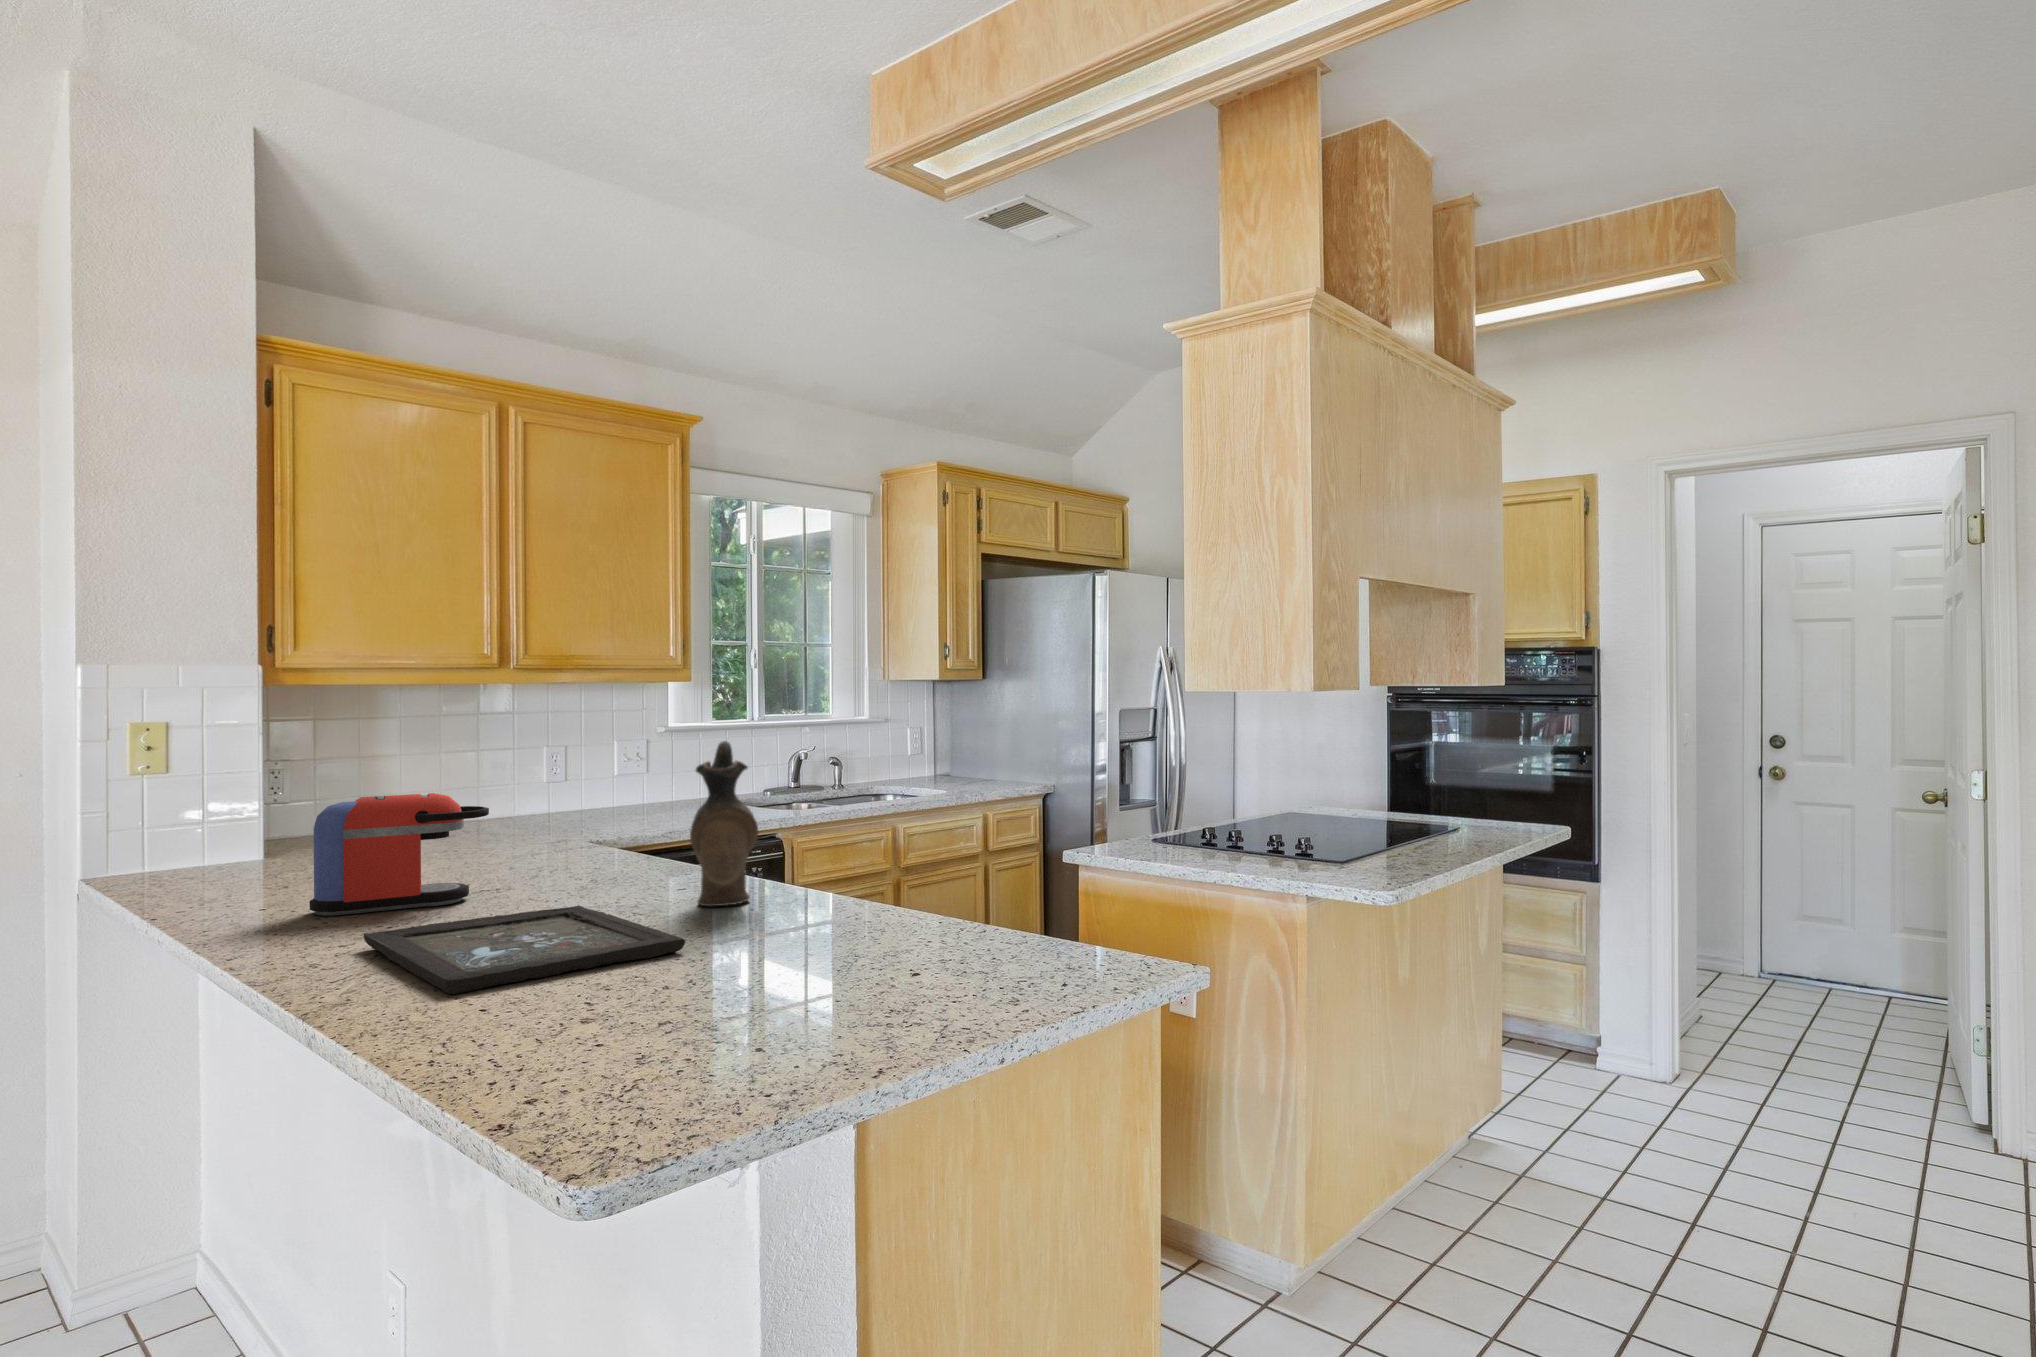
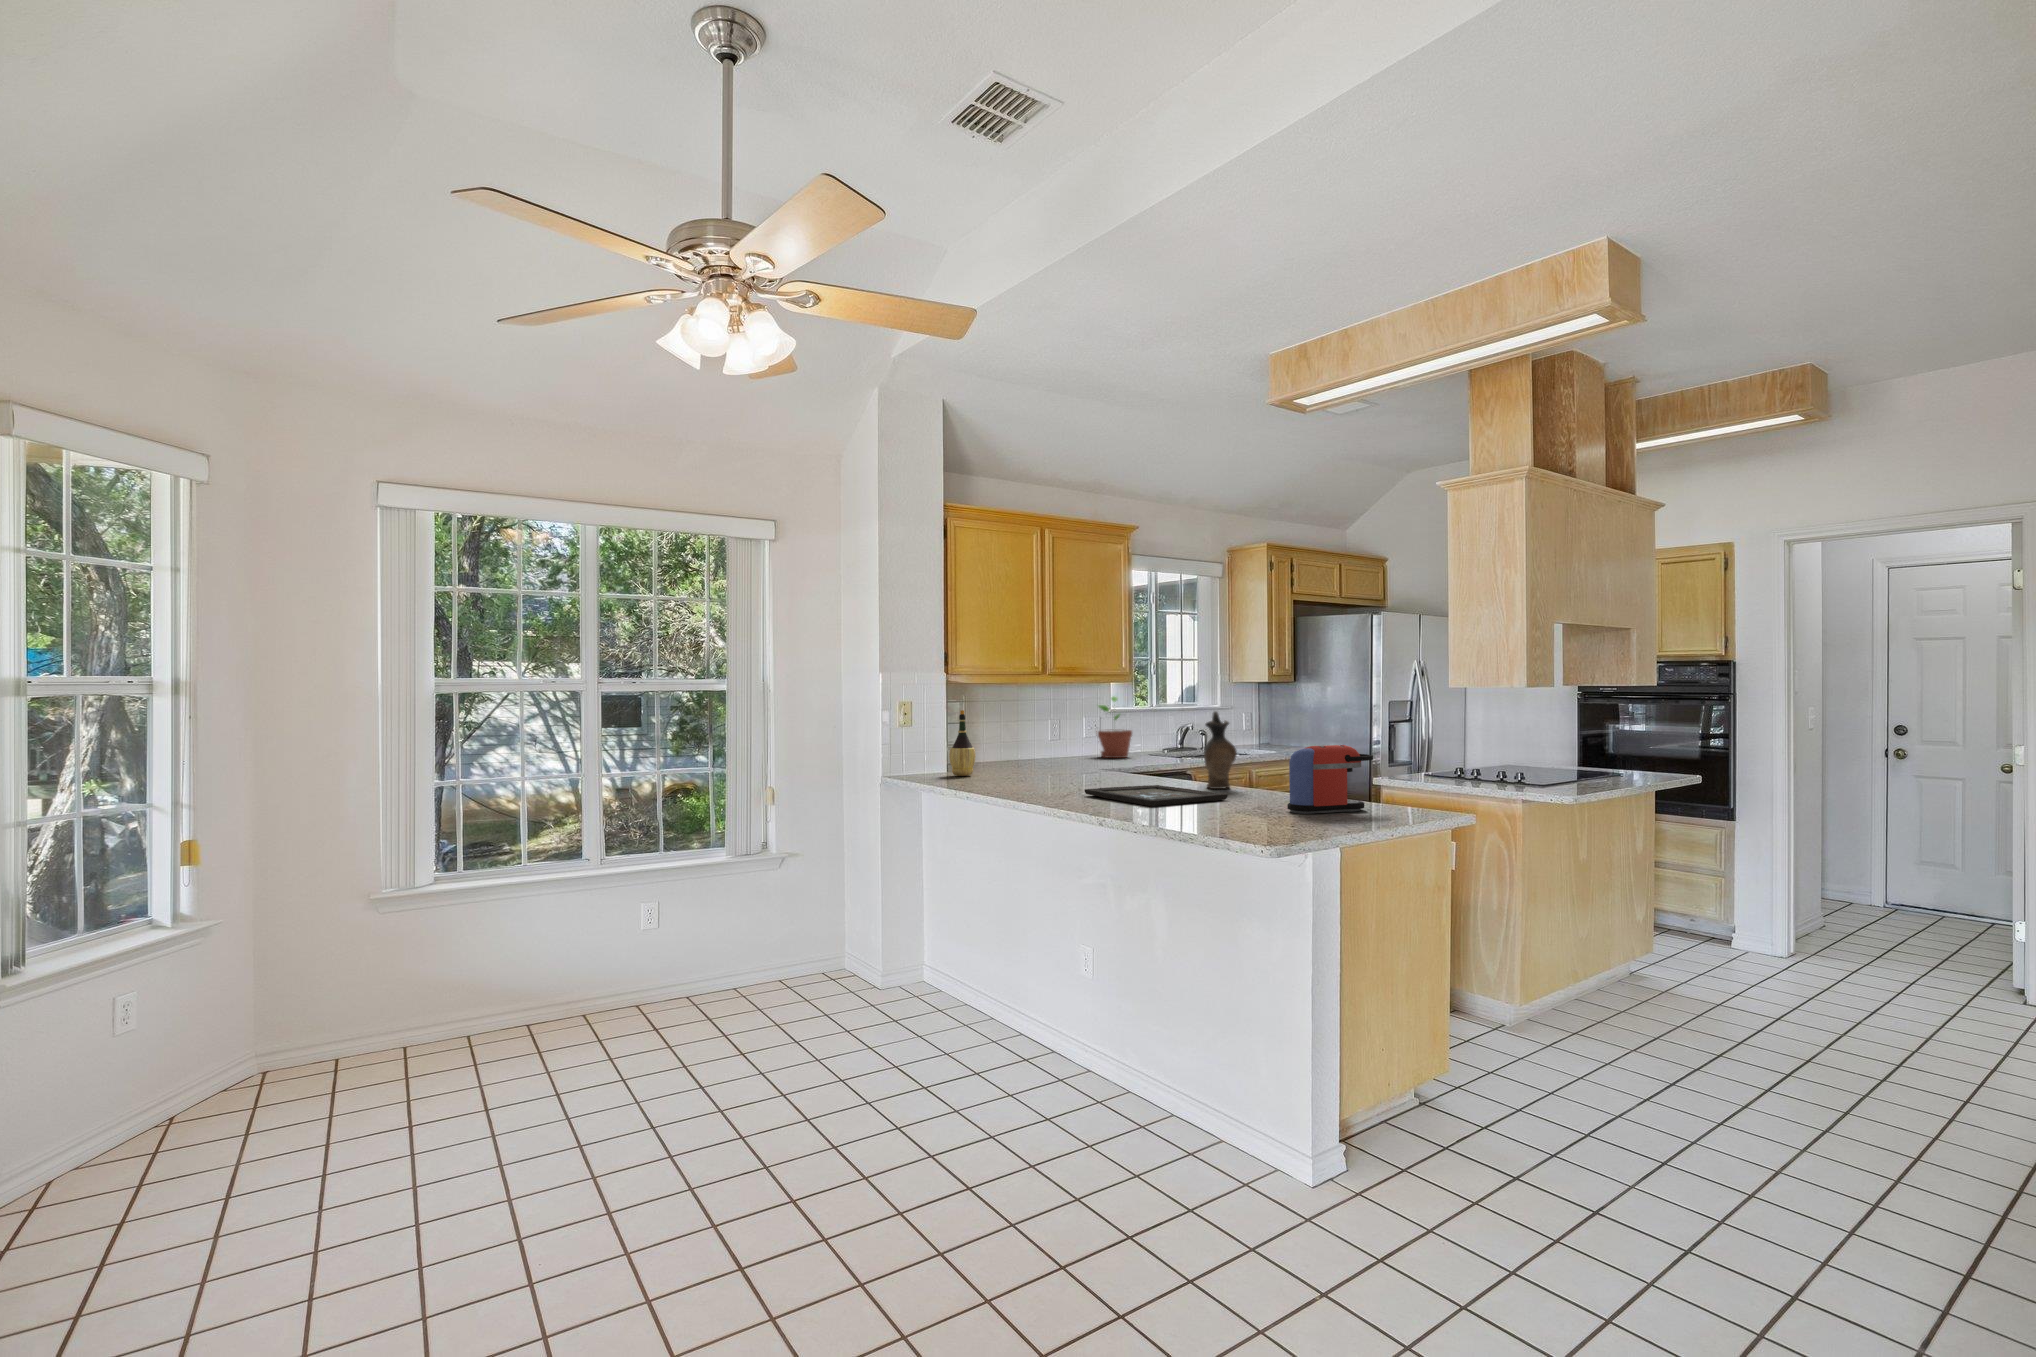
potted plant: none [625,704,691,814] -> present [1096,697,1132,758]
wine bottle: none [200,740,267,879] -> present [949,710,976,776]
coffee maker: present [310,793,489,916] -> present [1287,745,1373,814]

